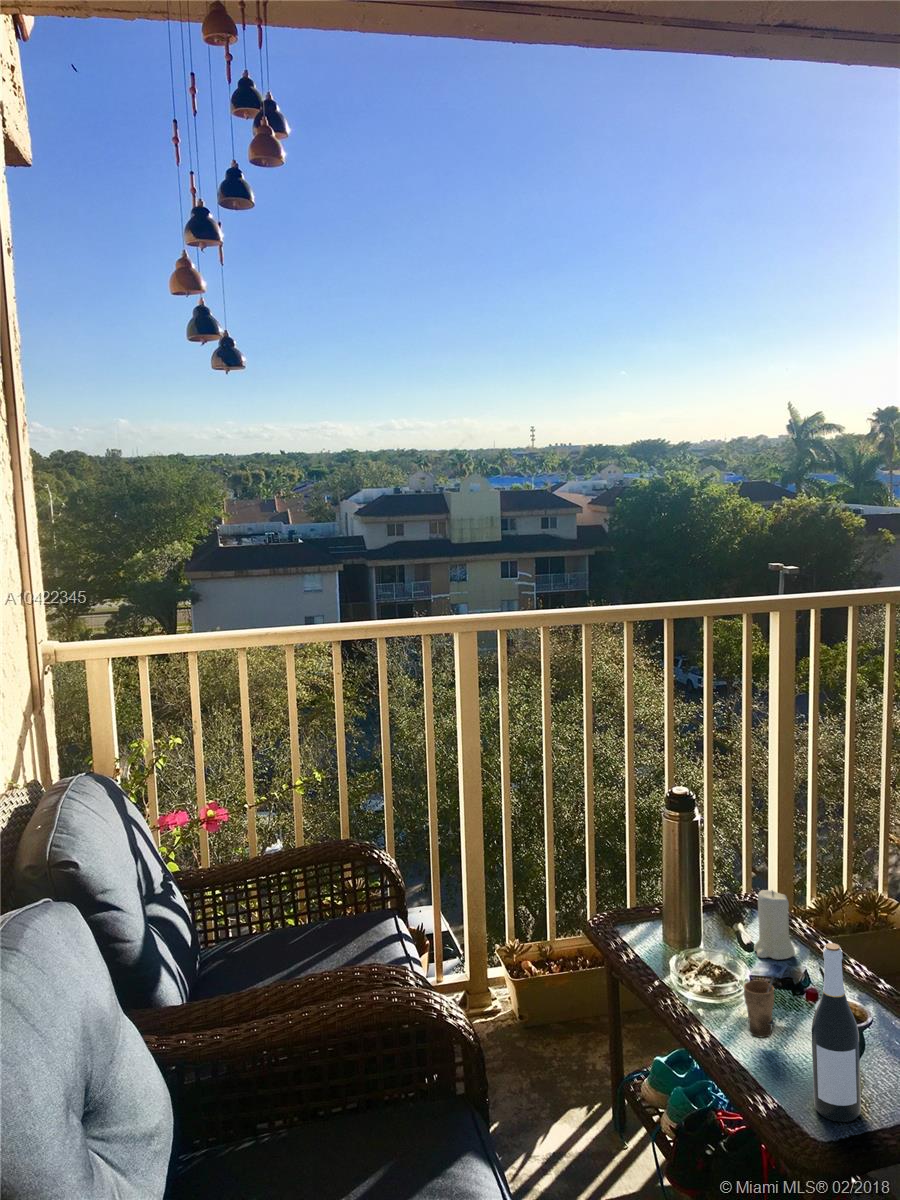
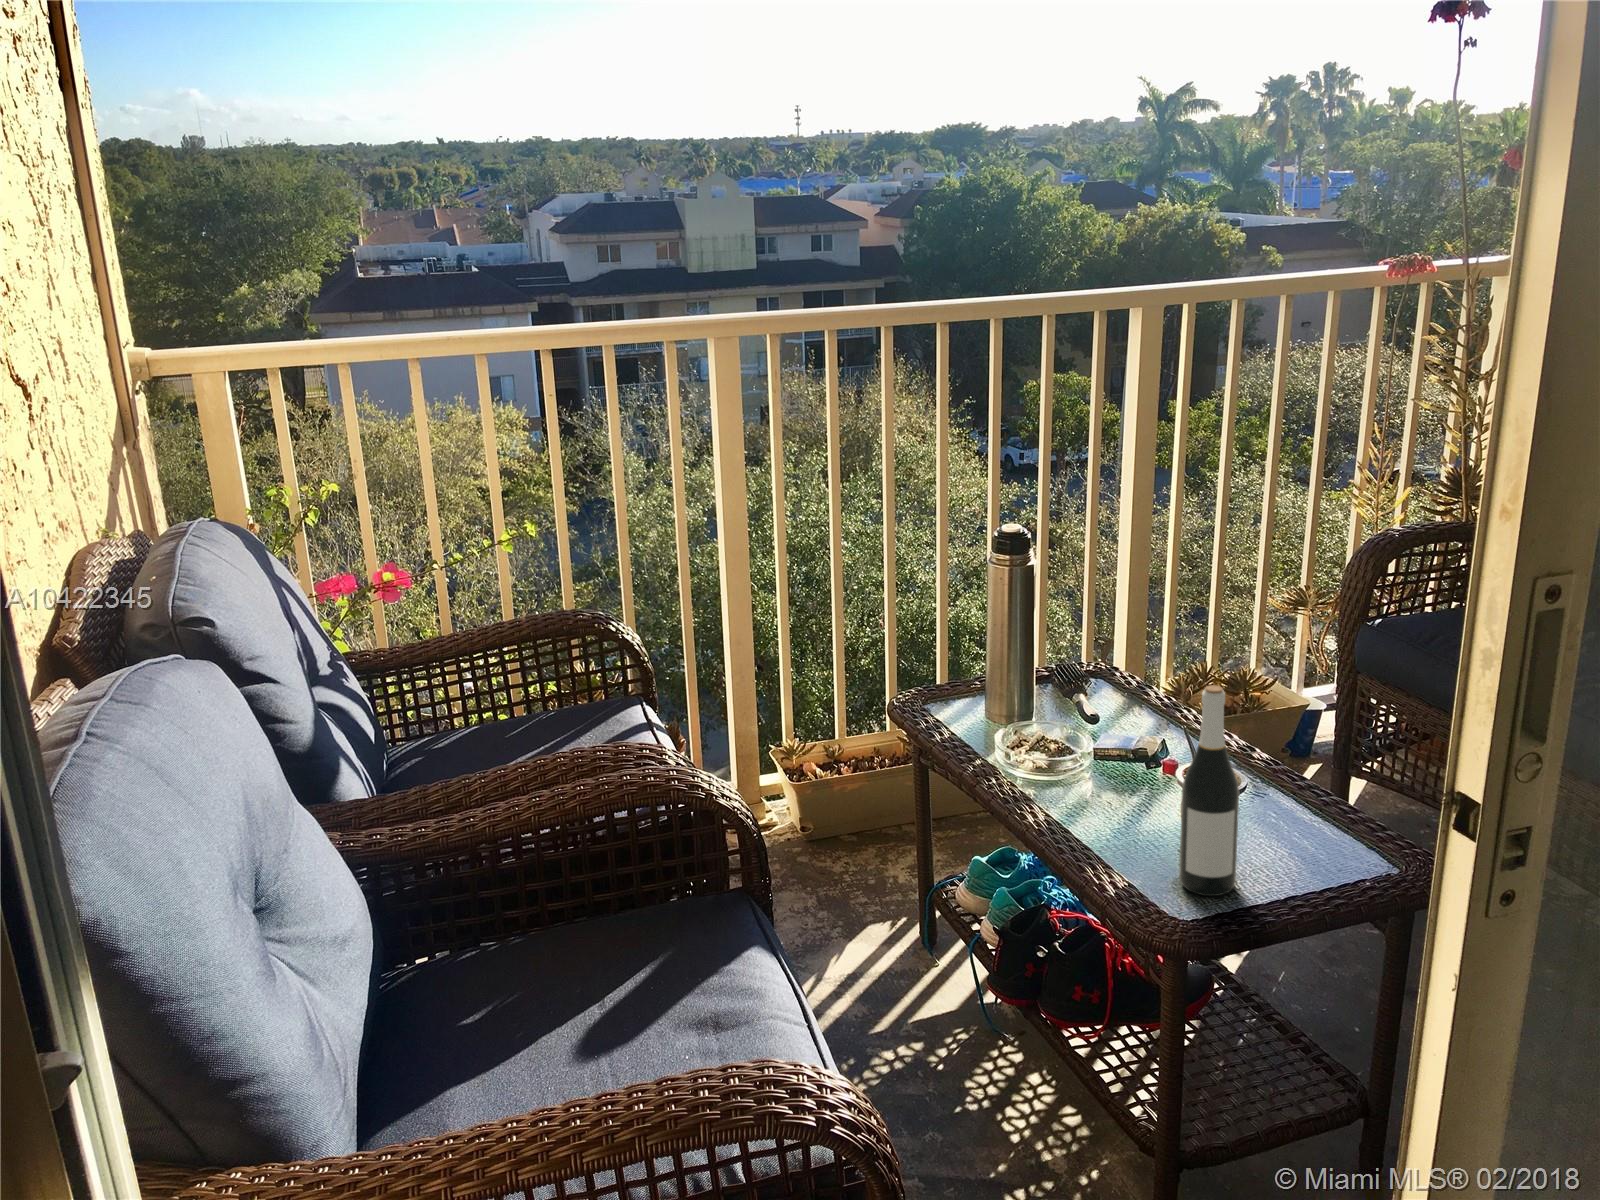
candle: present [754,890,795,959] -> none [1098,647,1149,731]
cup: present [744,977,774,1037] -> none [1092,741,1131,815]

